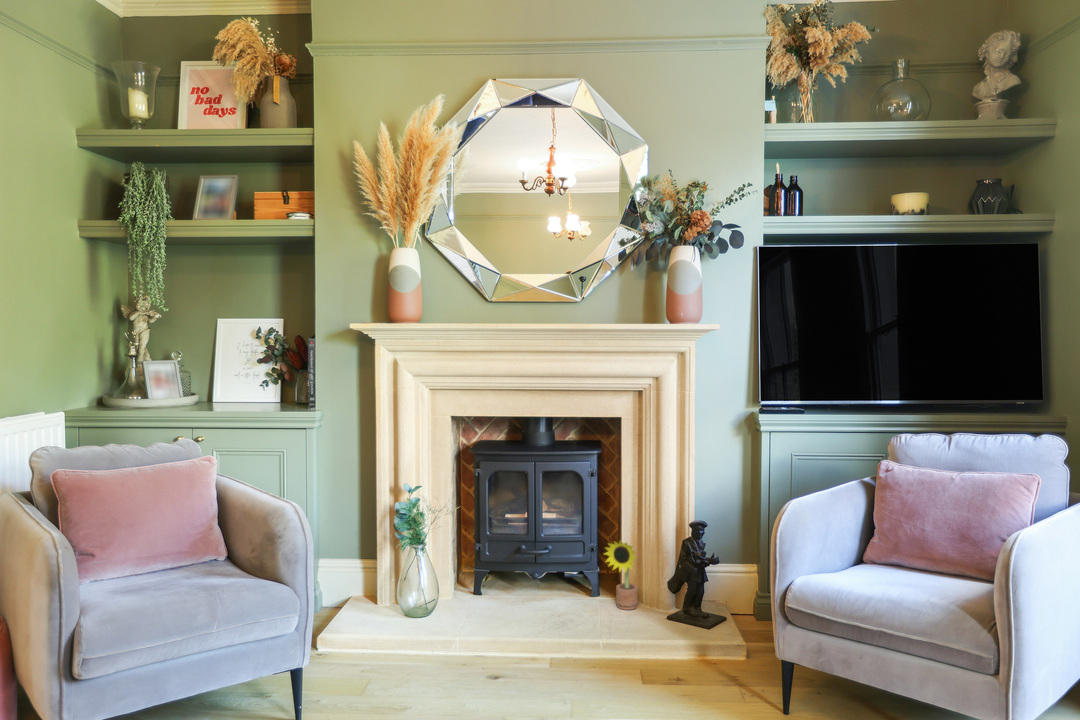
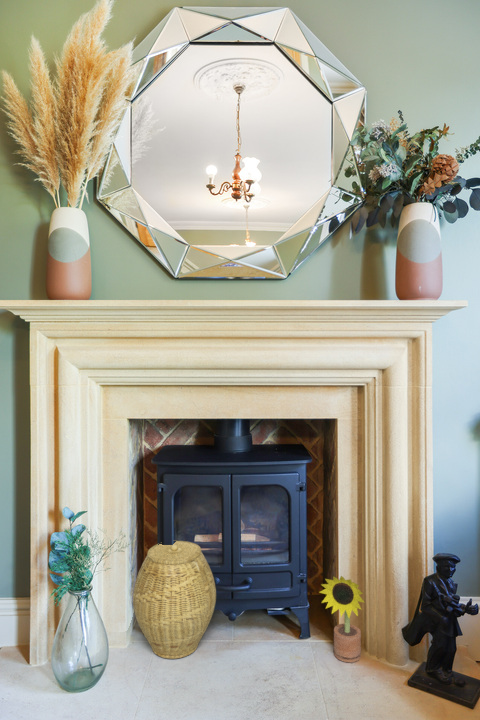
woven basket: none [456,517,522,605] -> present [133,541,216,659]

